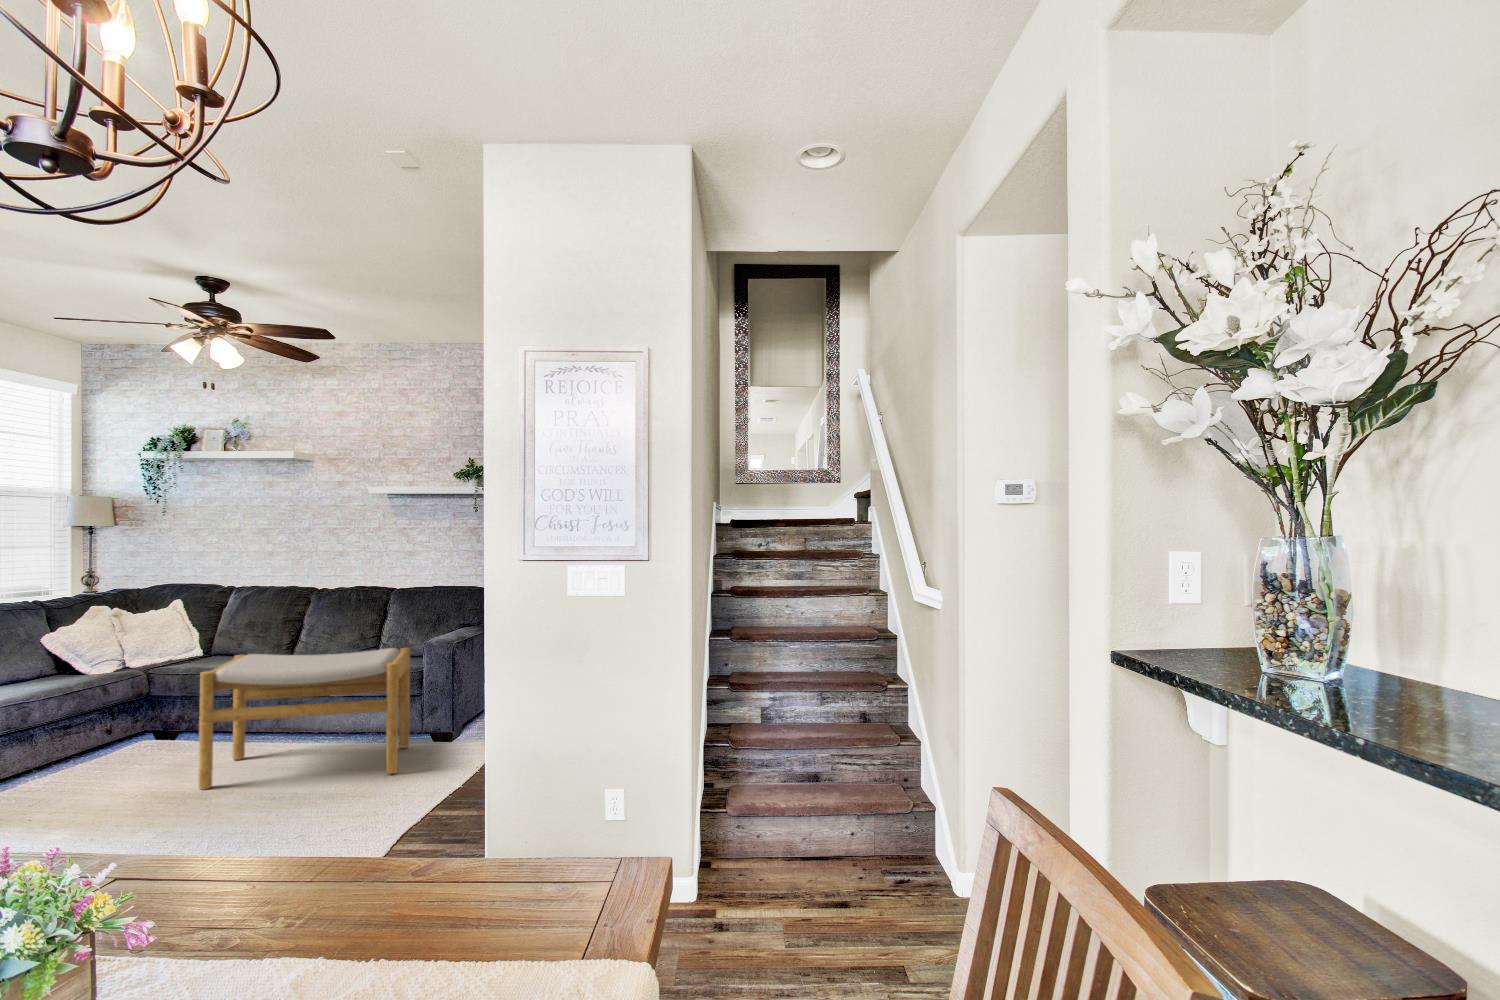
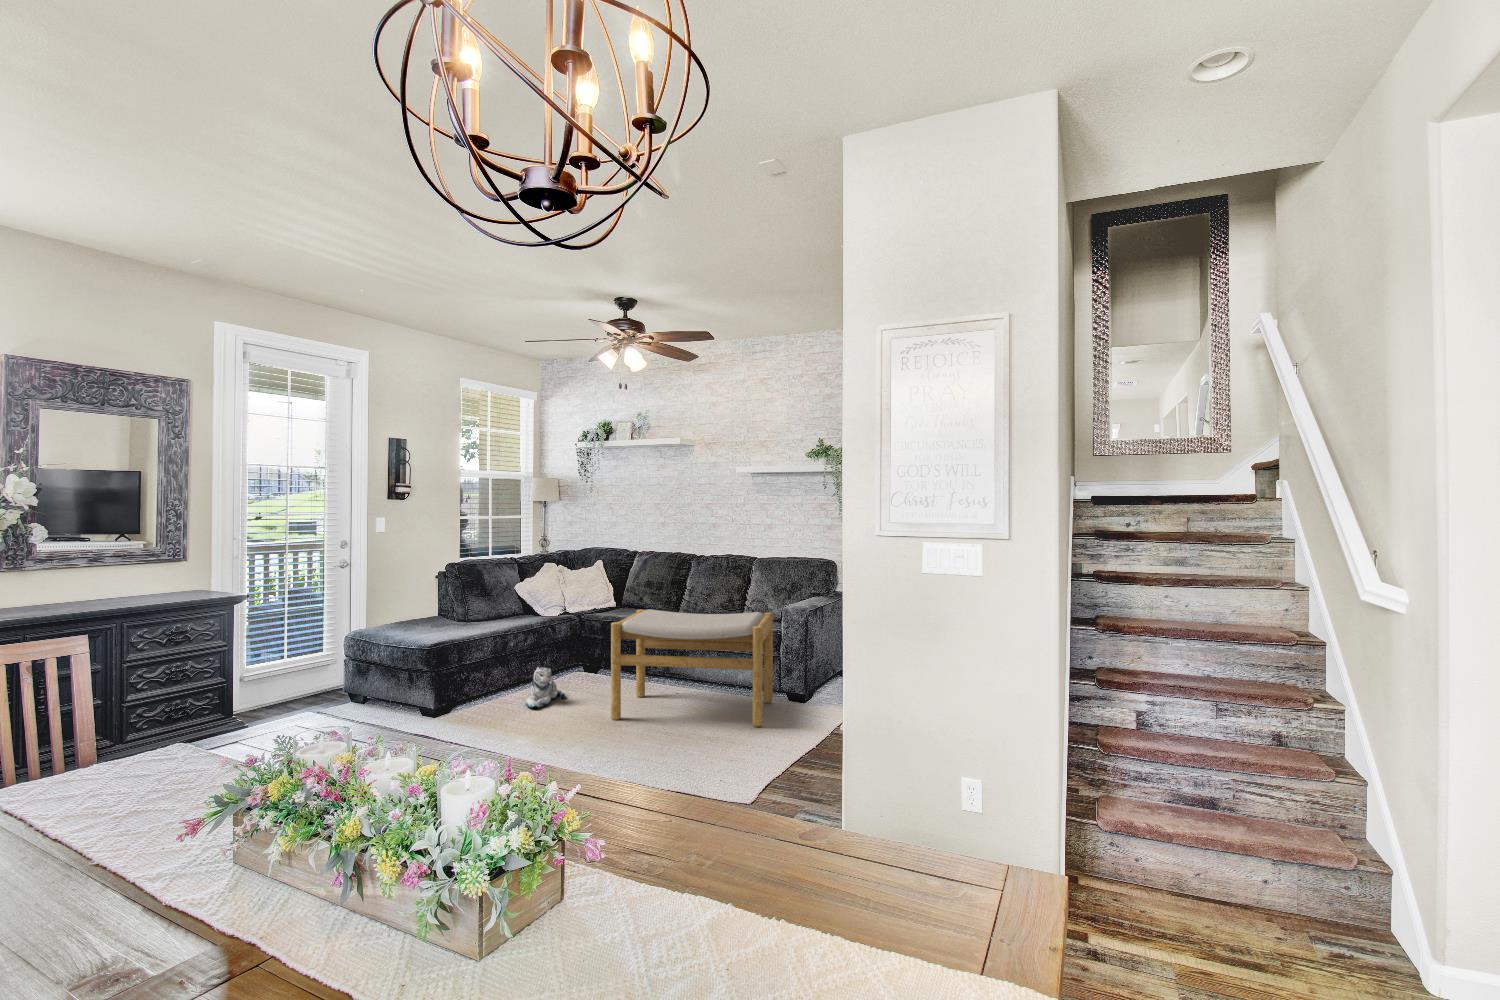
plush toy: none [67,737,128,791] -> present [526,667,565,708]

